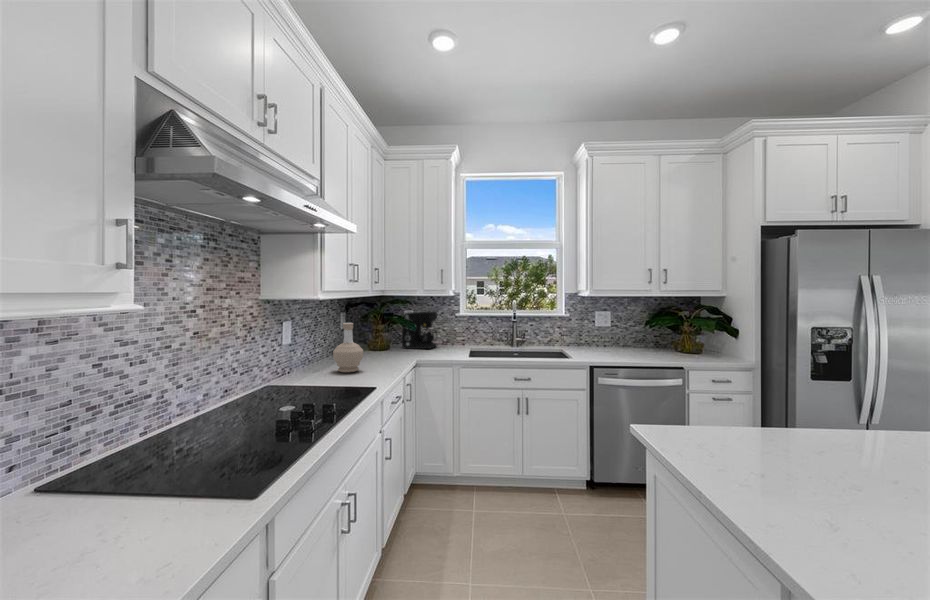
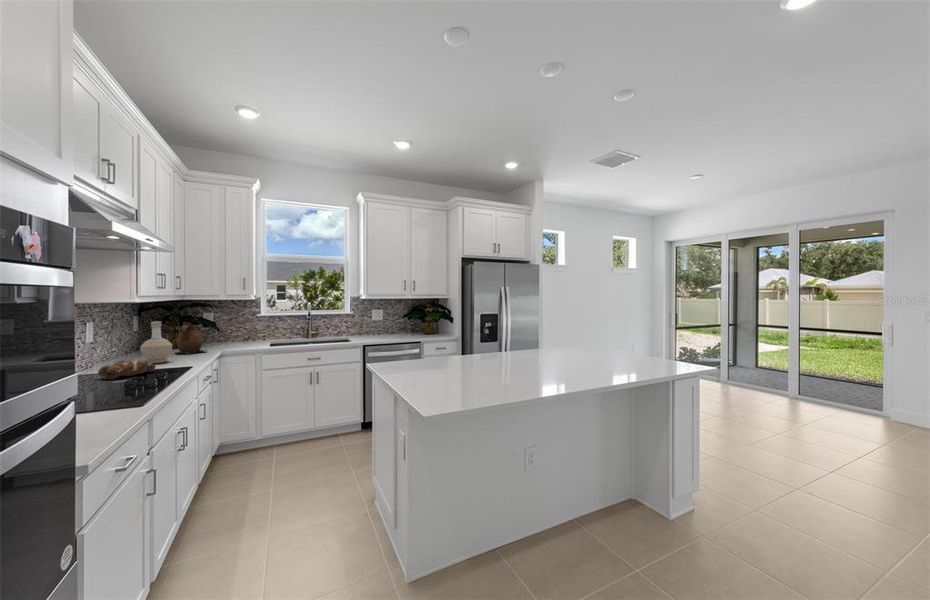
coffee maker: present [402,311,437,349] -> none [203,313,240,346]
ceramic pitcher: none [369,323,403,360] -> present [176,322,207,354]
bread loaf: none [281,370,339,395] -> present [98,359,156,379]

